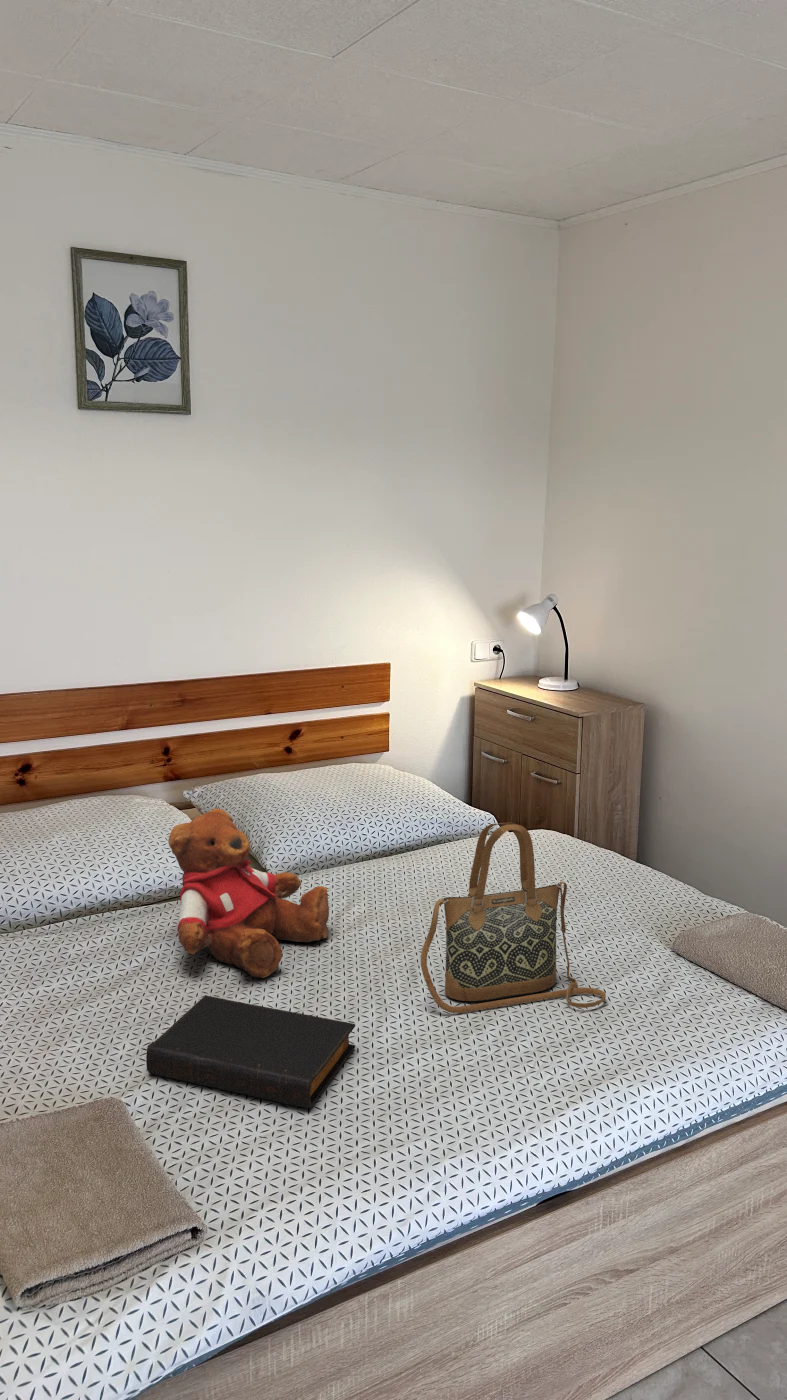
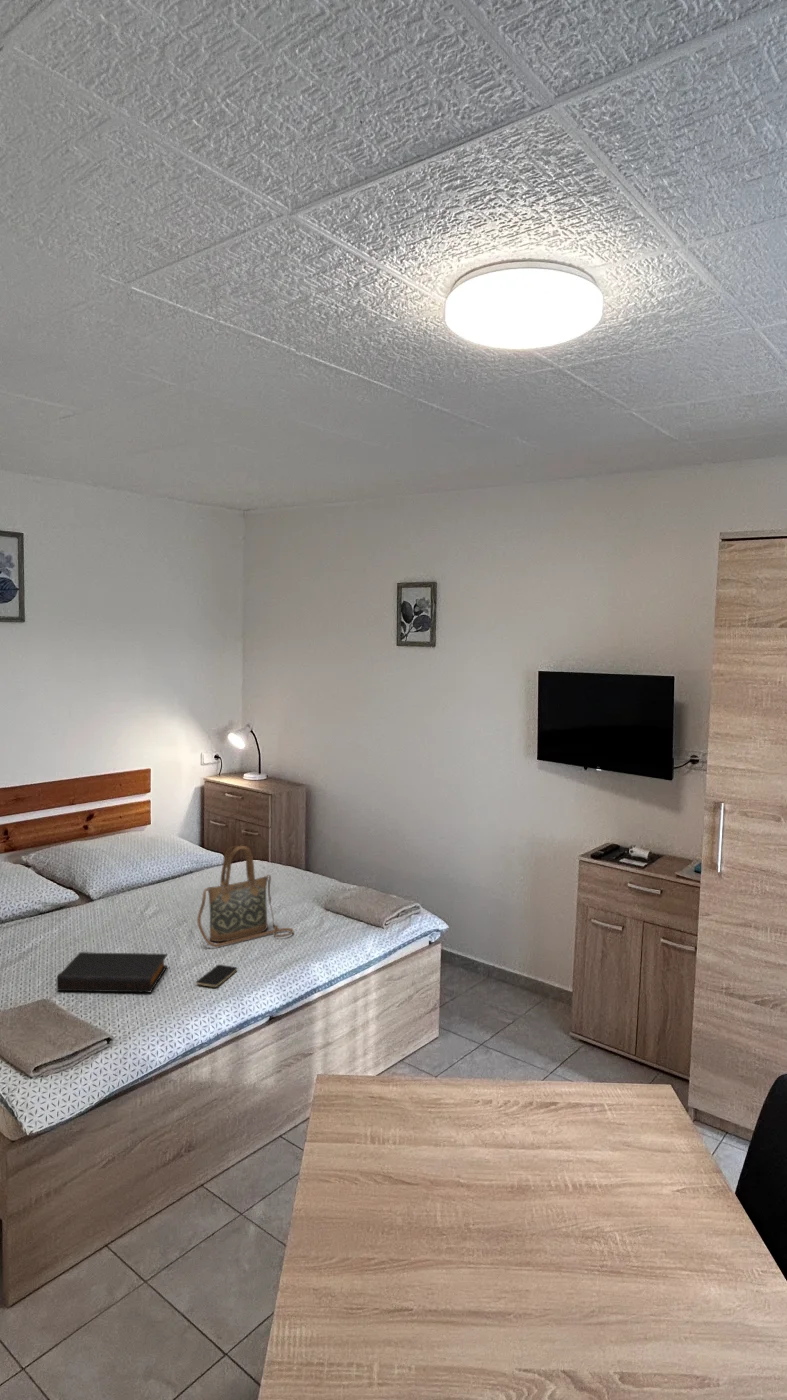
teddy bear: present [168,809,329,978] -> none [44,856,138,945]
smartphone: none [400,1060,485,1117] -> present [196,965,237,986]

